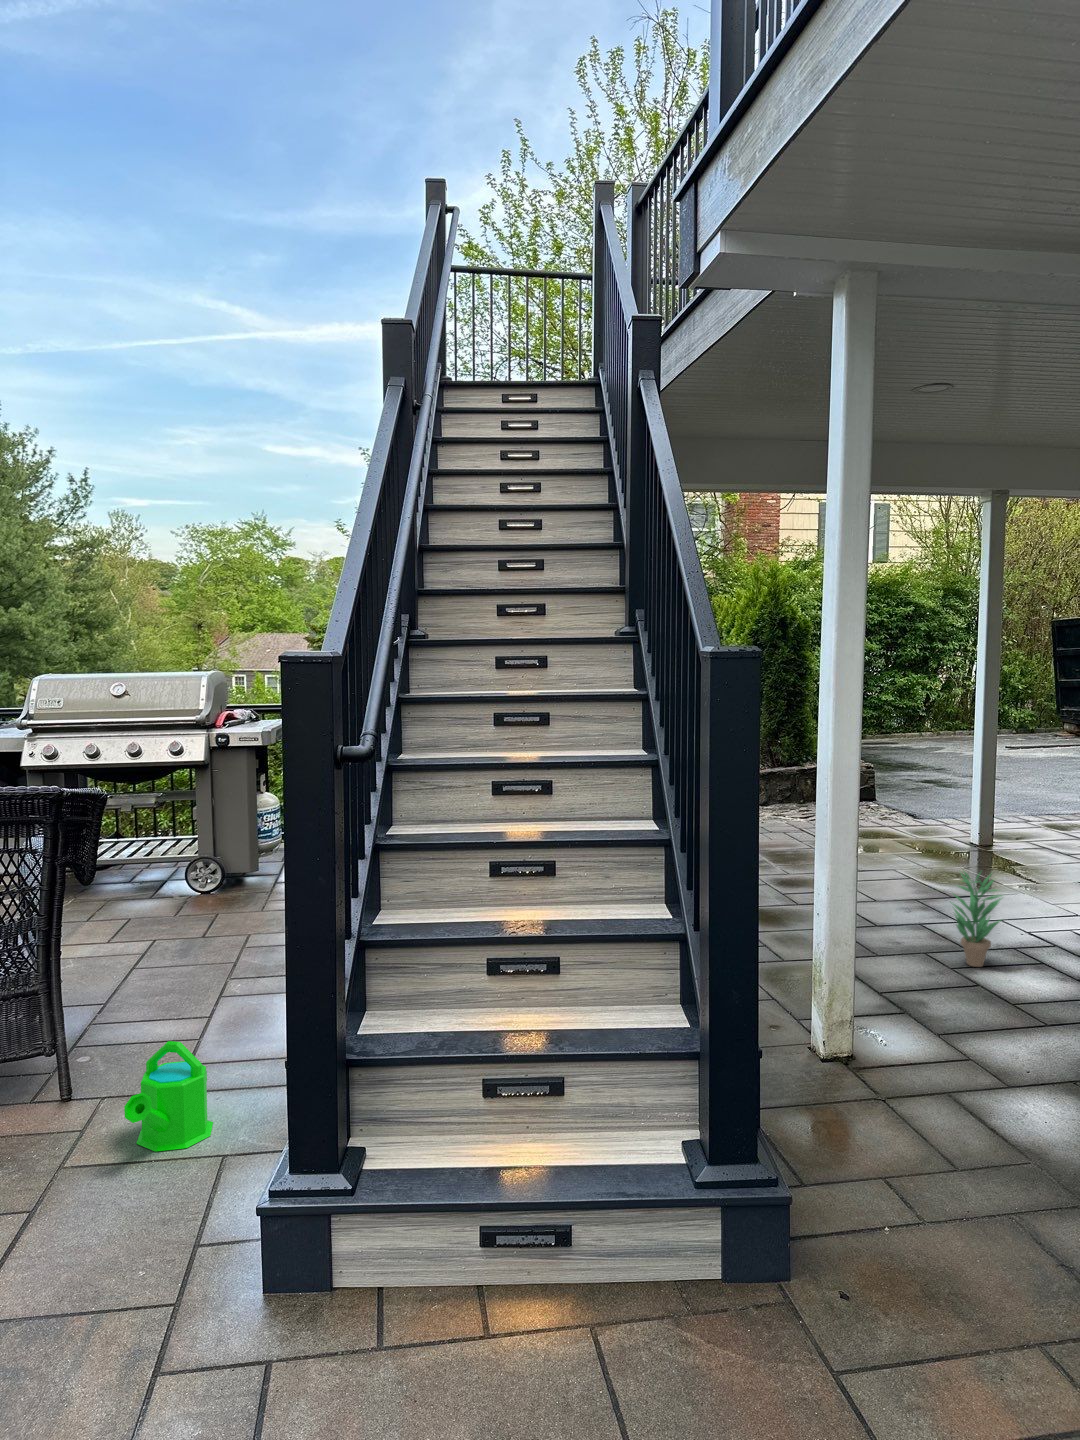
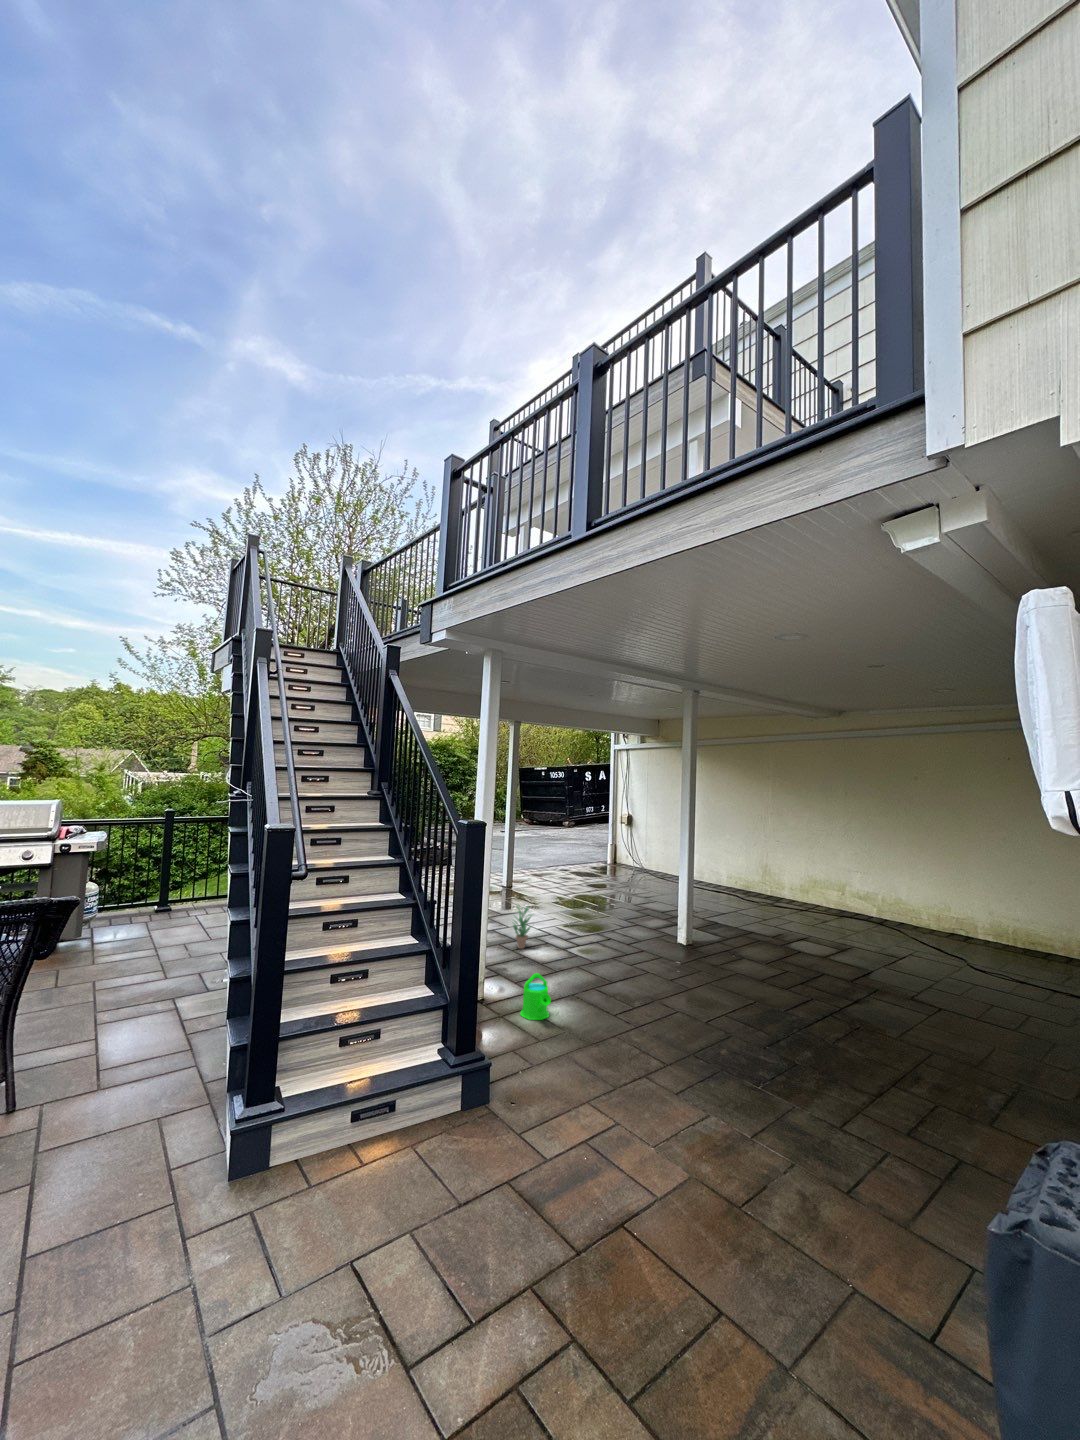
watering can: present [124,1041,213,1152] -> present [520,973,551,1020]

